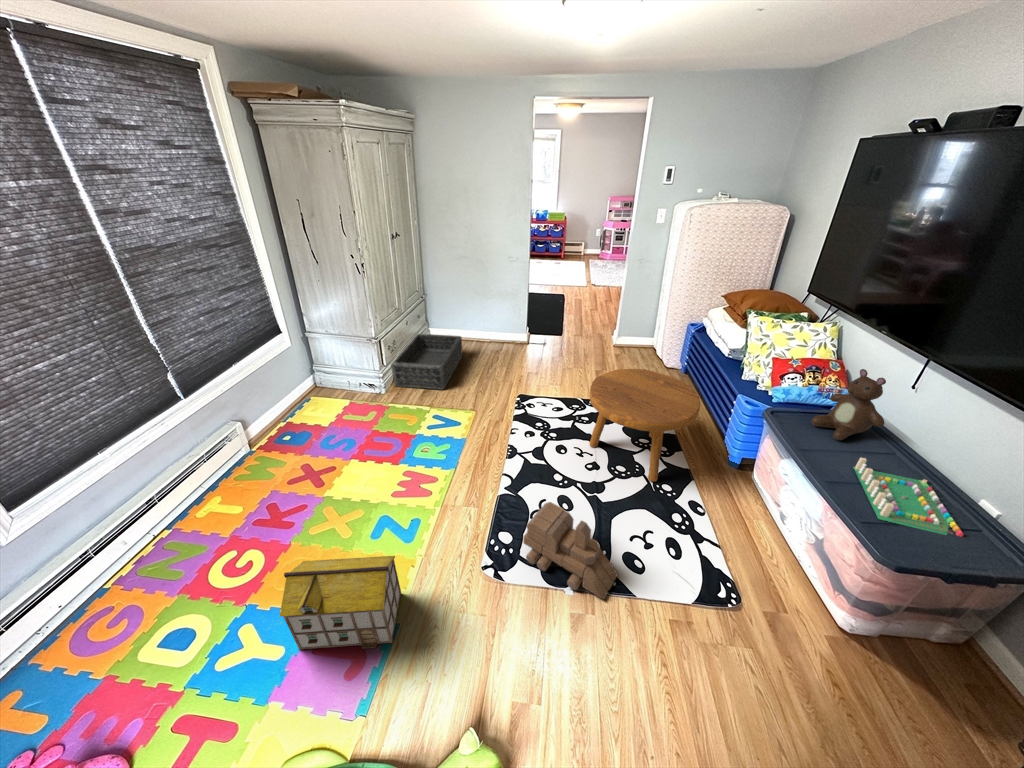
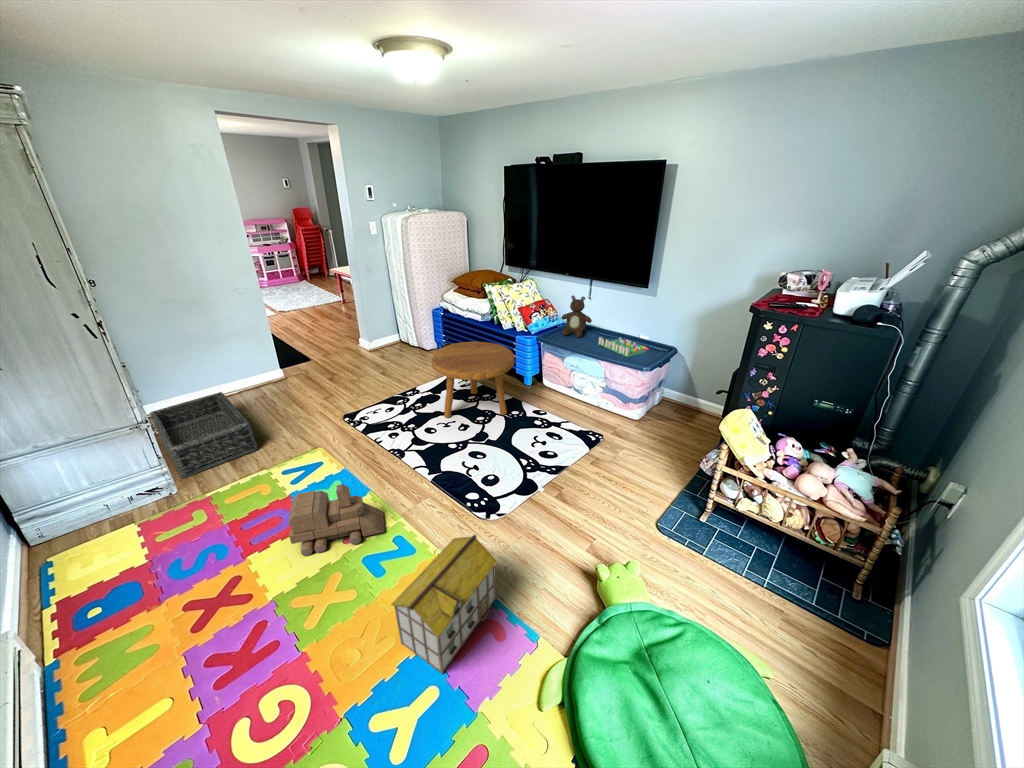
toy train: present [523,502,618,599] -> present [288,484,385,556]

